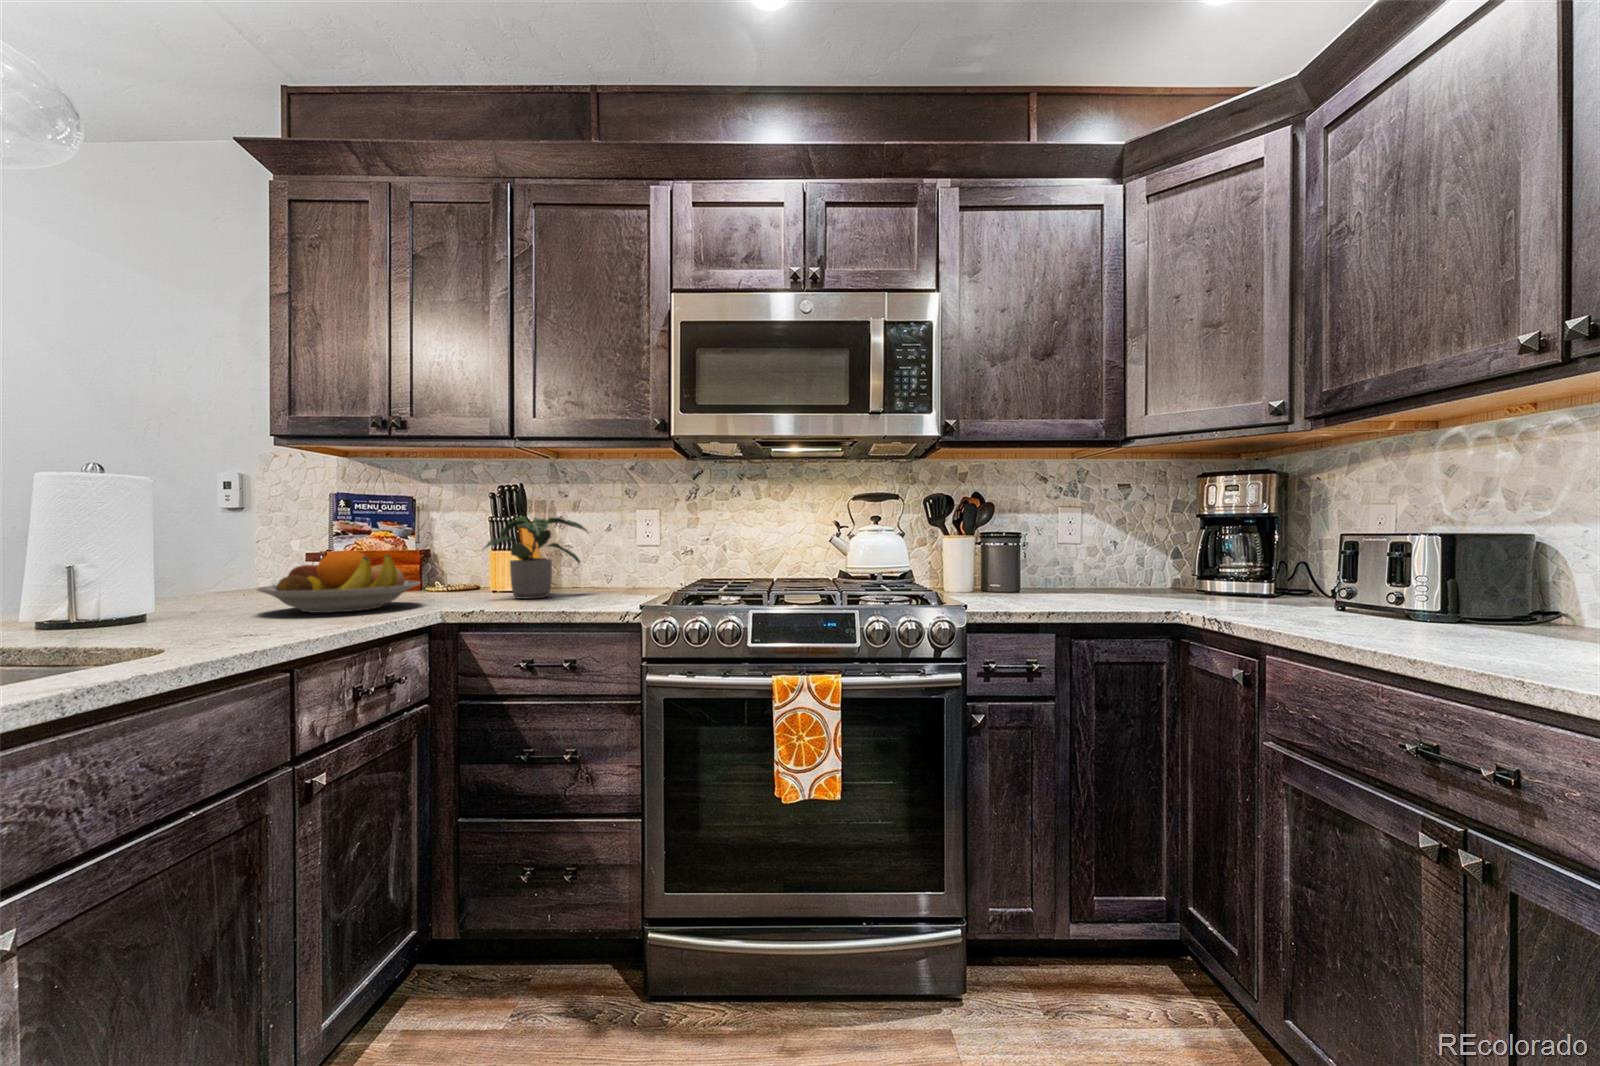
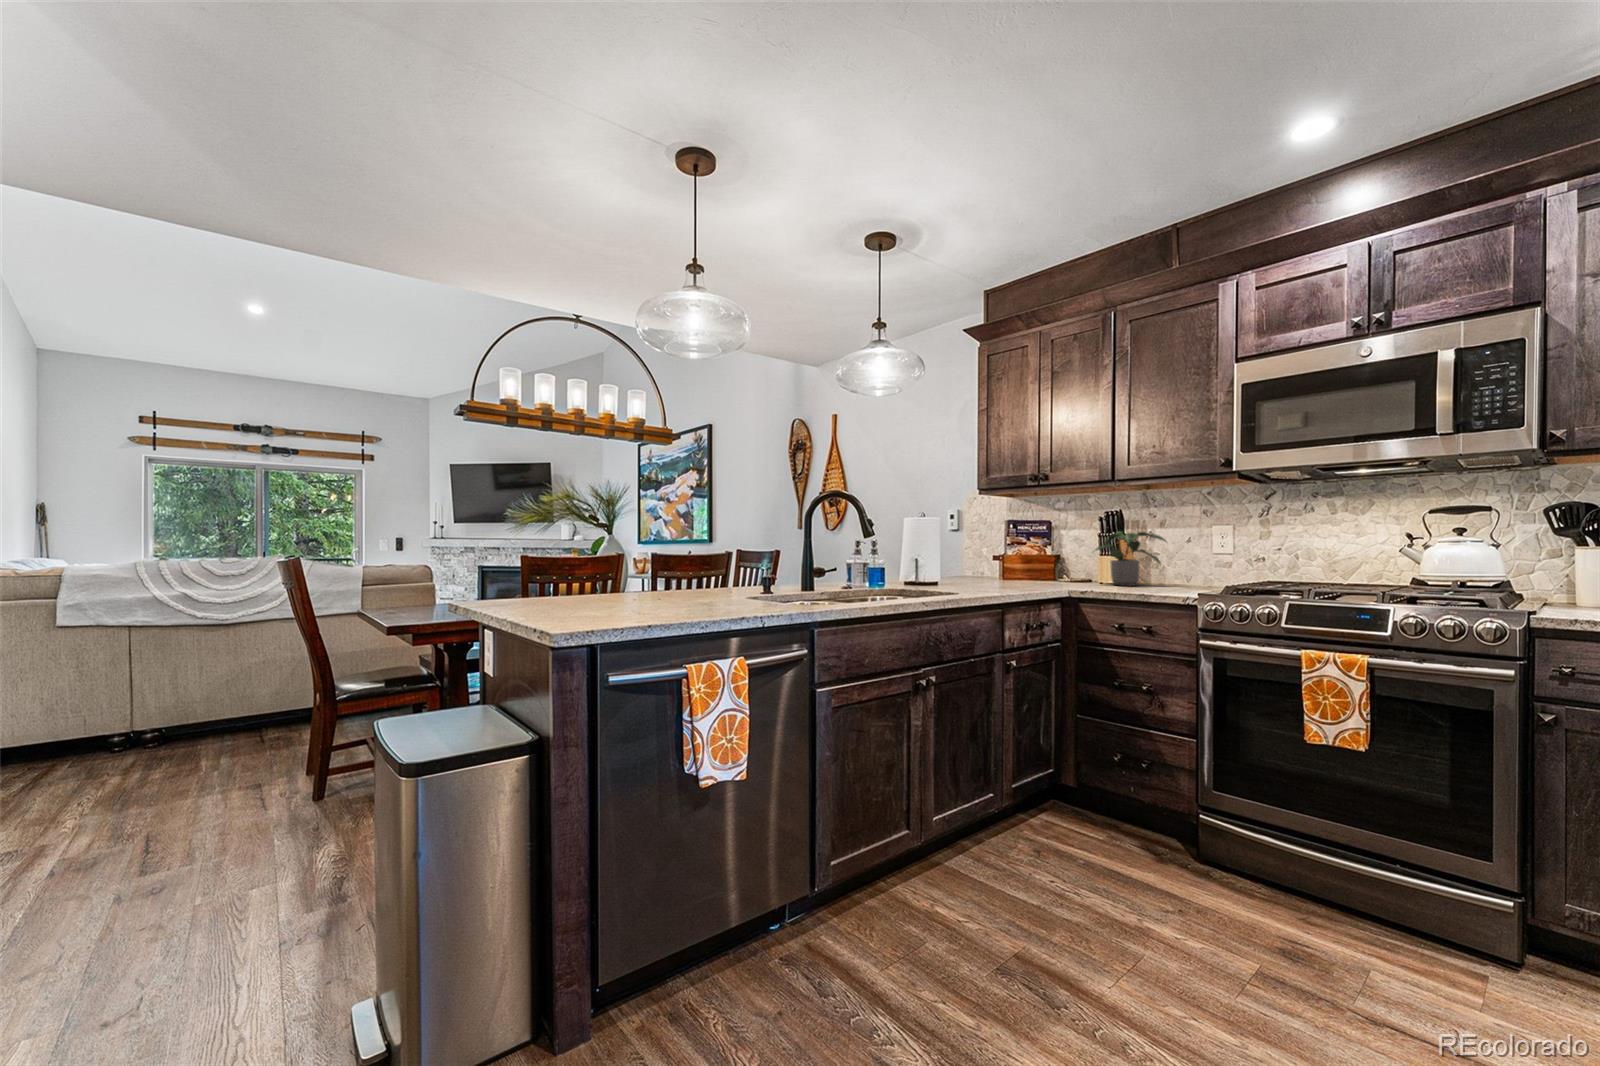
fruit bowl: present [257,551,420,613] -> none [975,551,1055,585]

